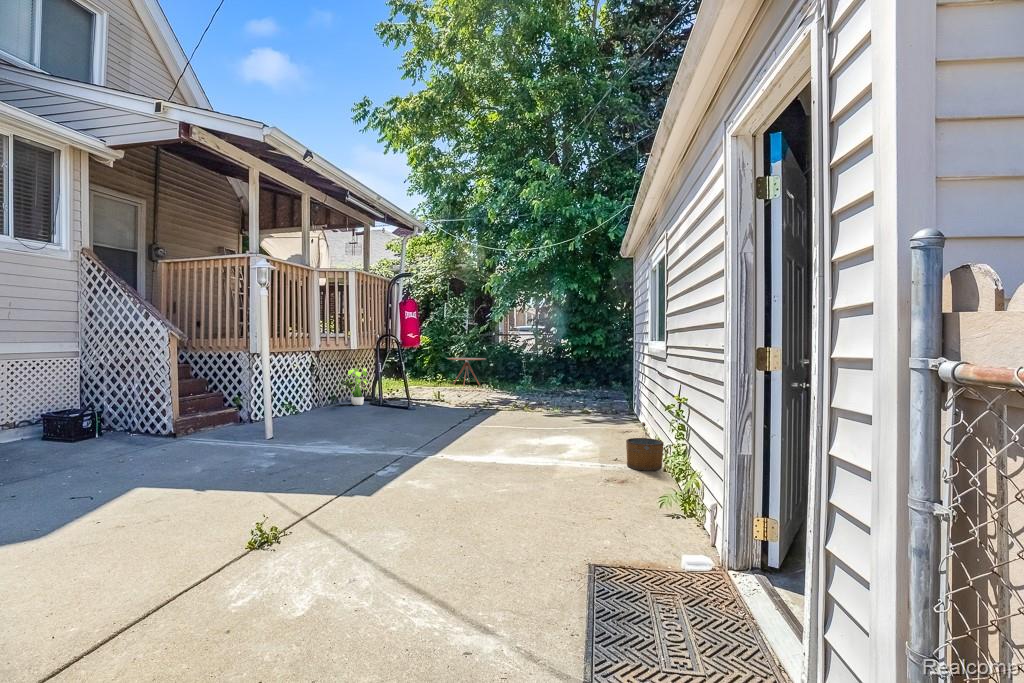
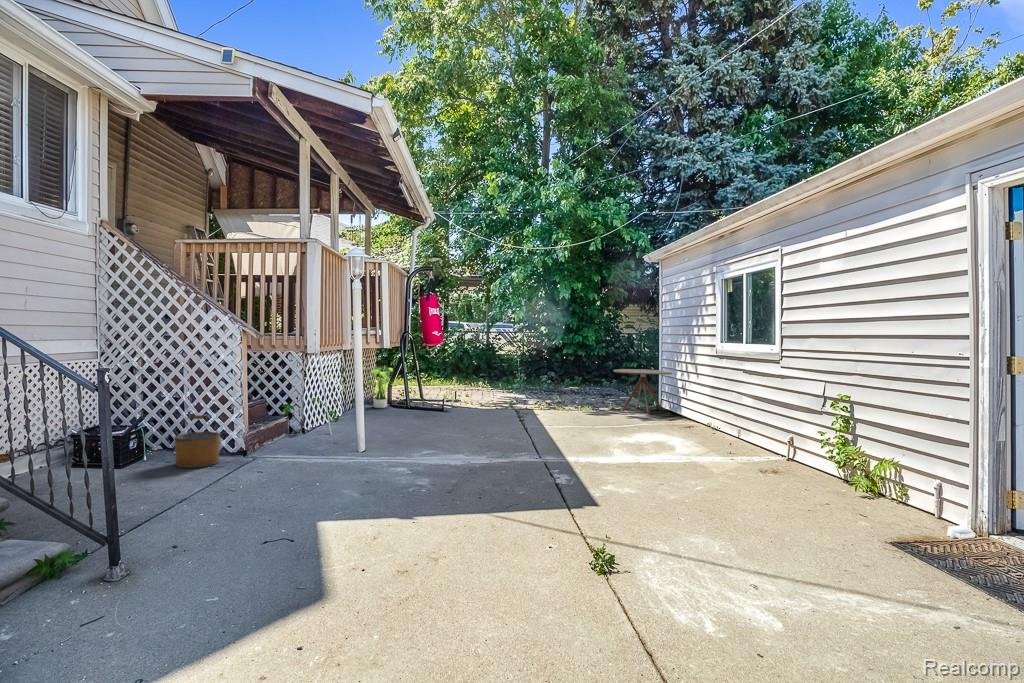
round table: present [447,358,486,386] -> present [613,369,672,414]
bucket: present [626,422,664,471] -> present [174,415,221,468]

